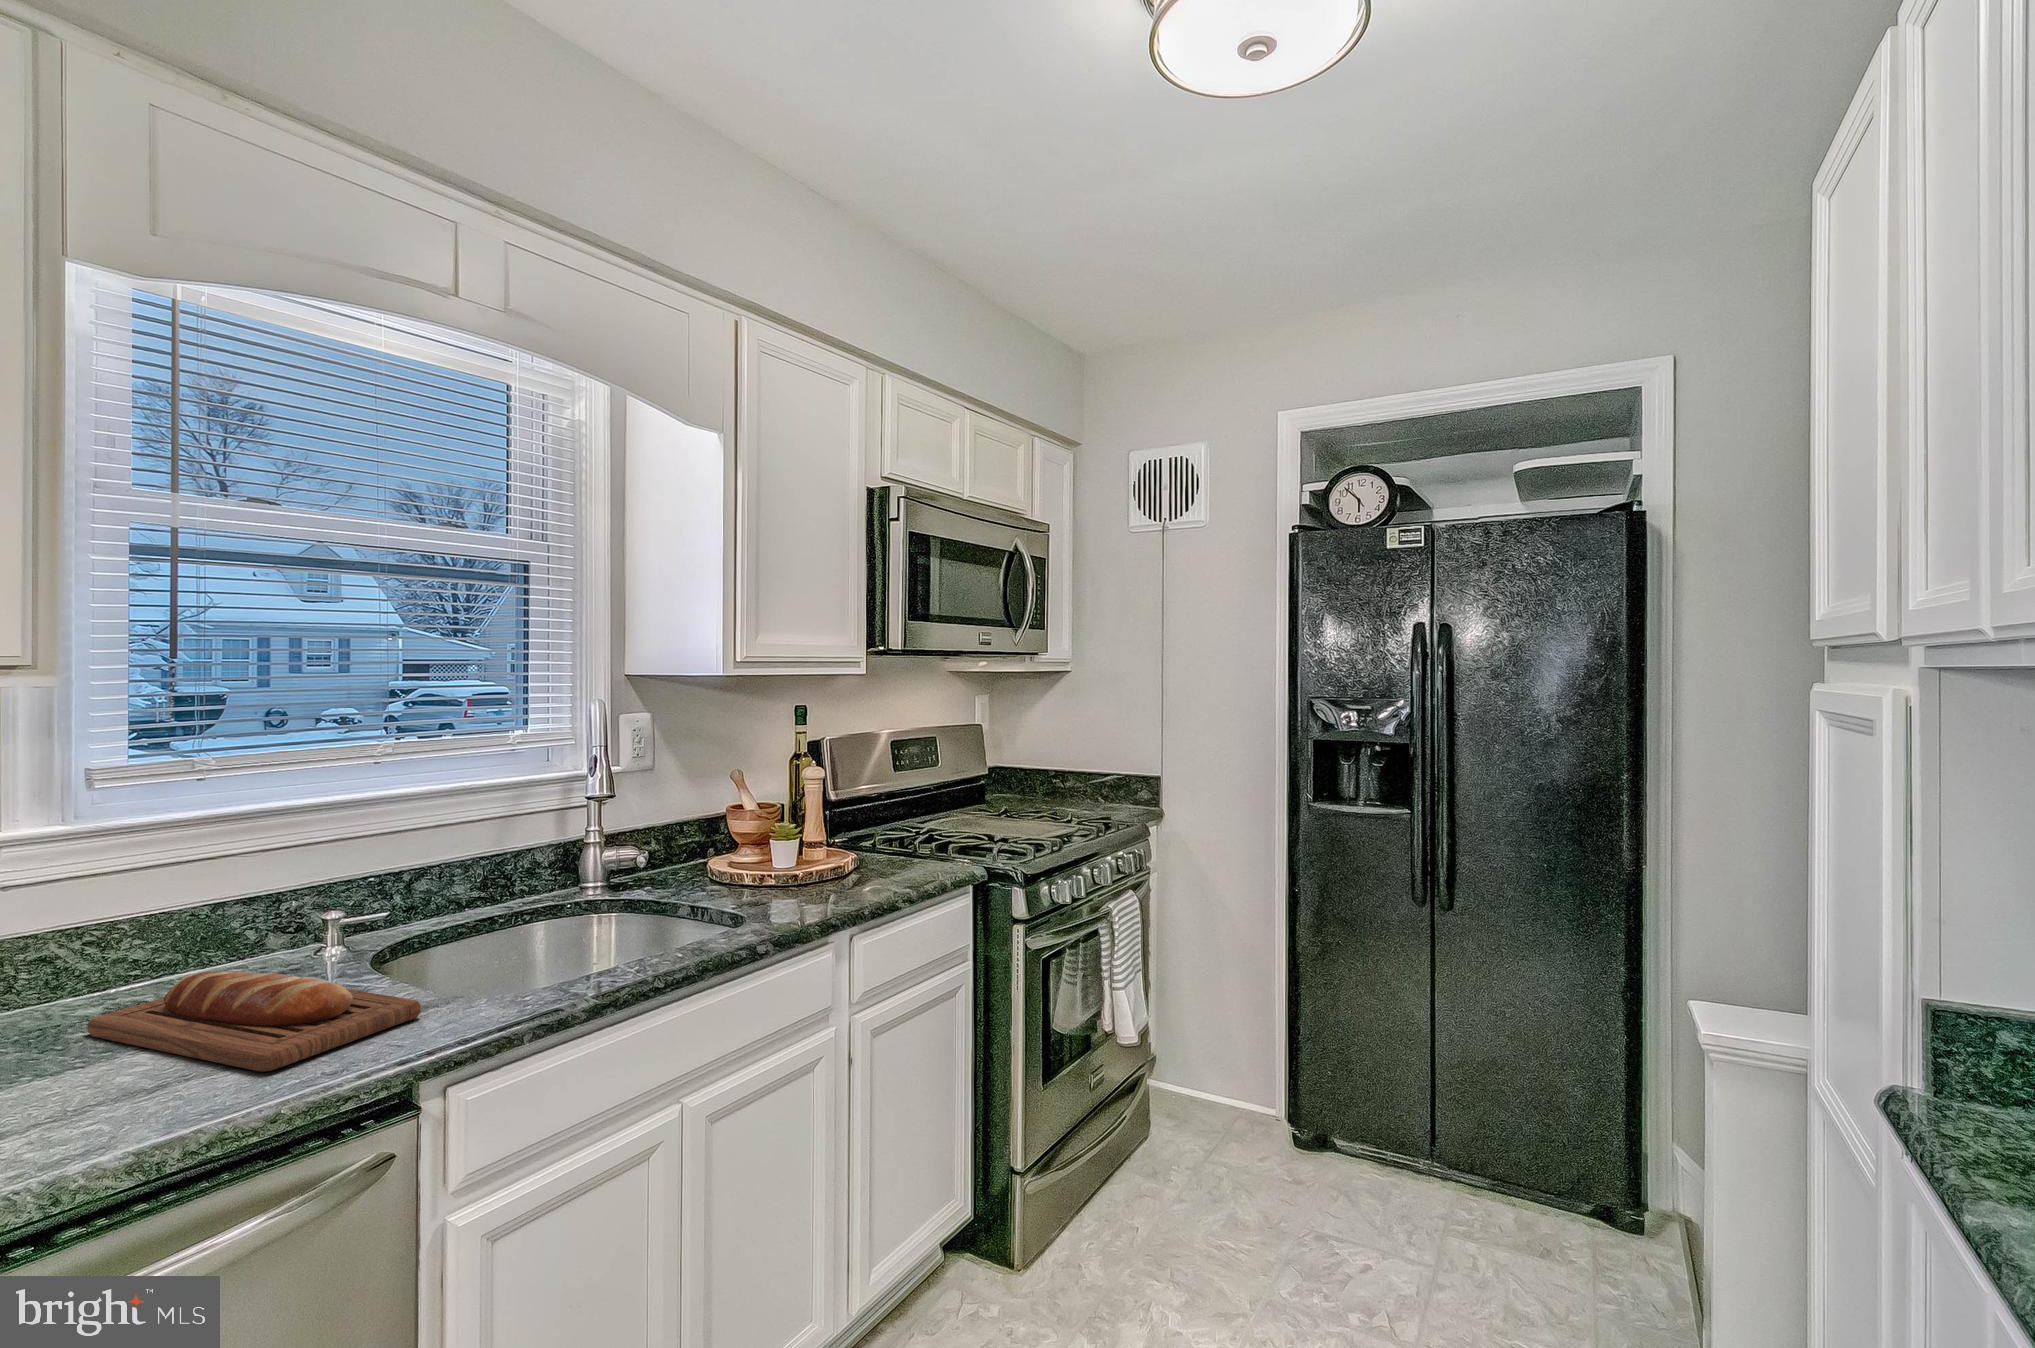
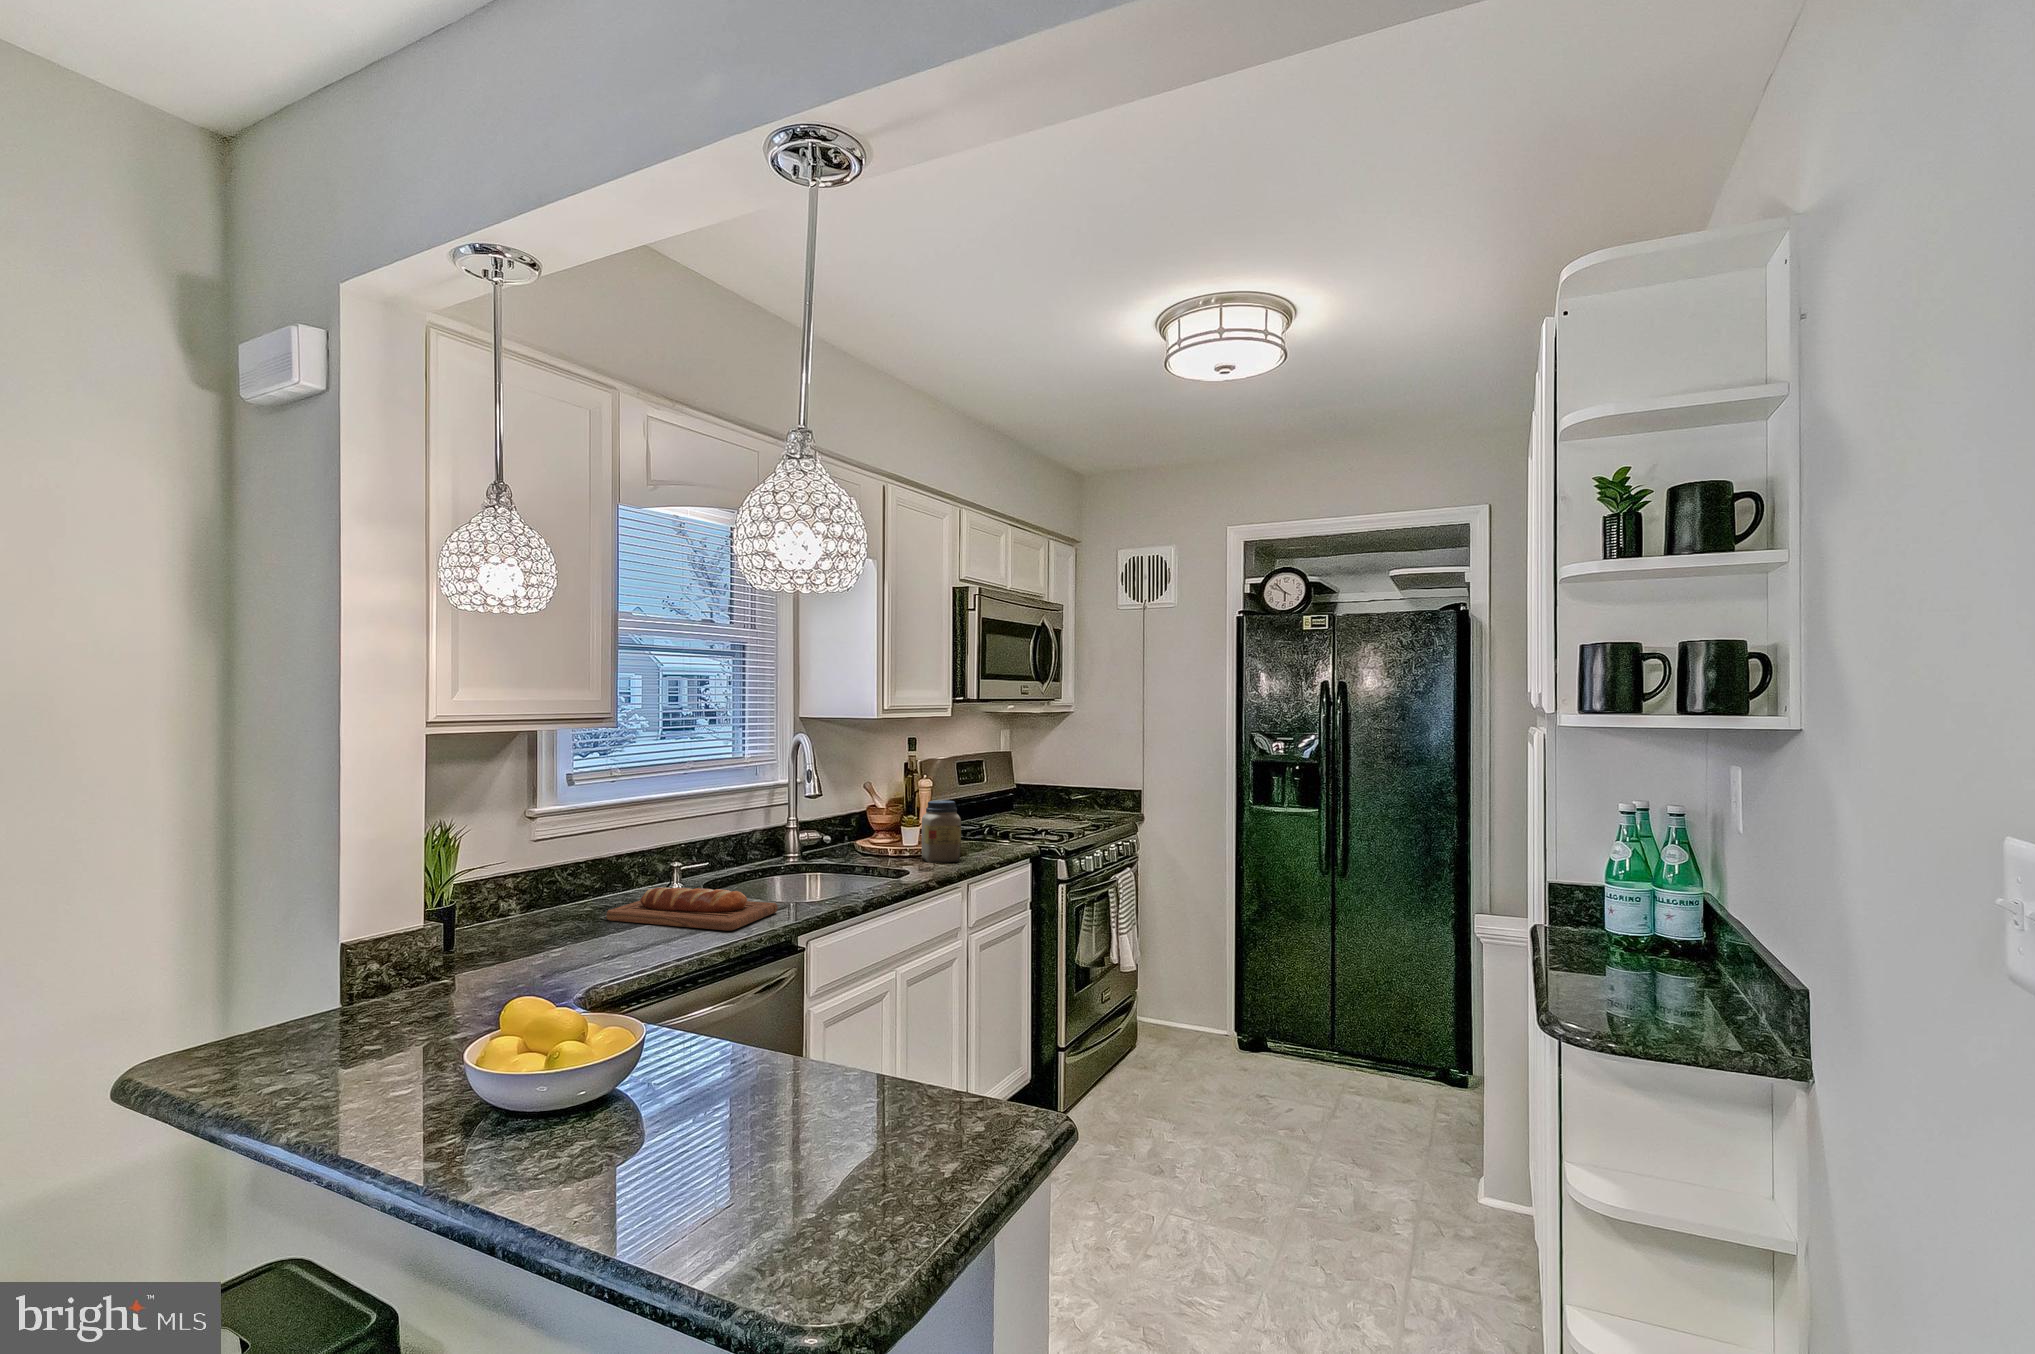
jar: none [791,801,847,900] -> present [922,800,961,863]

